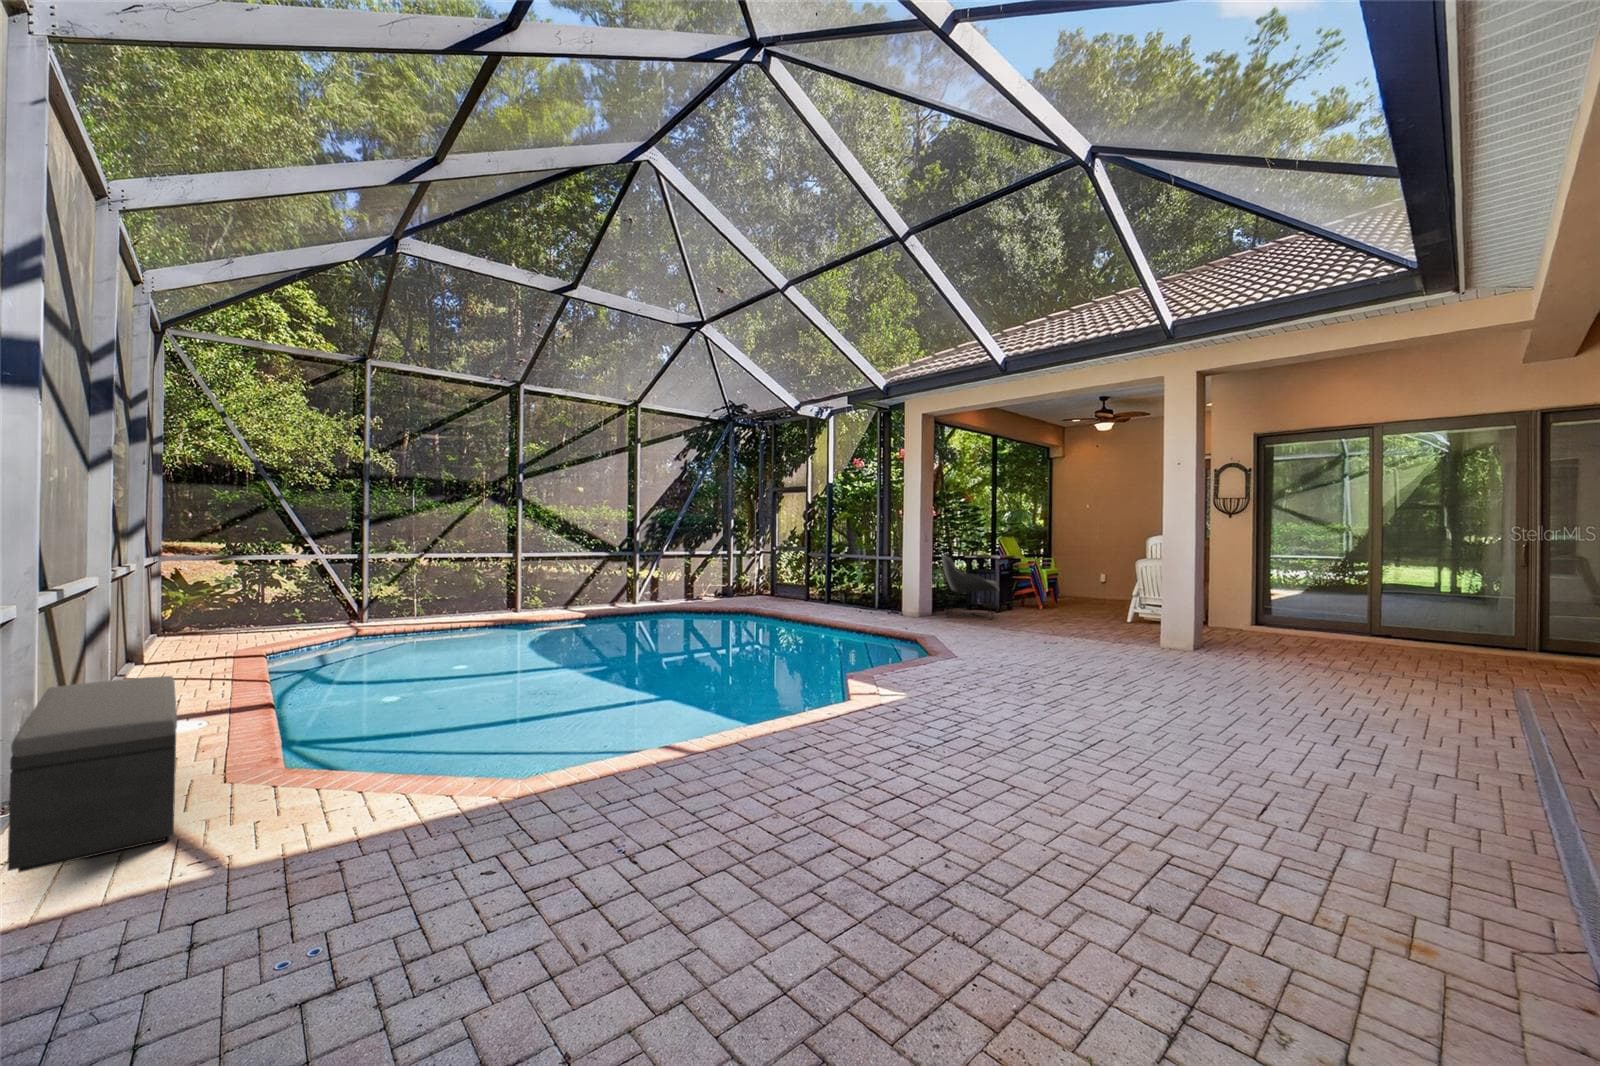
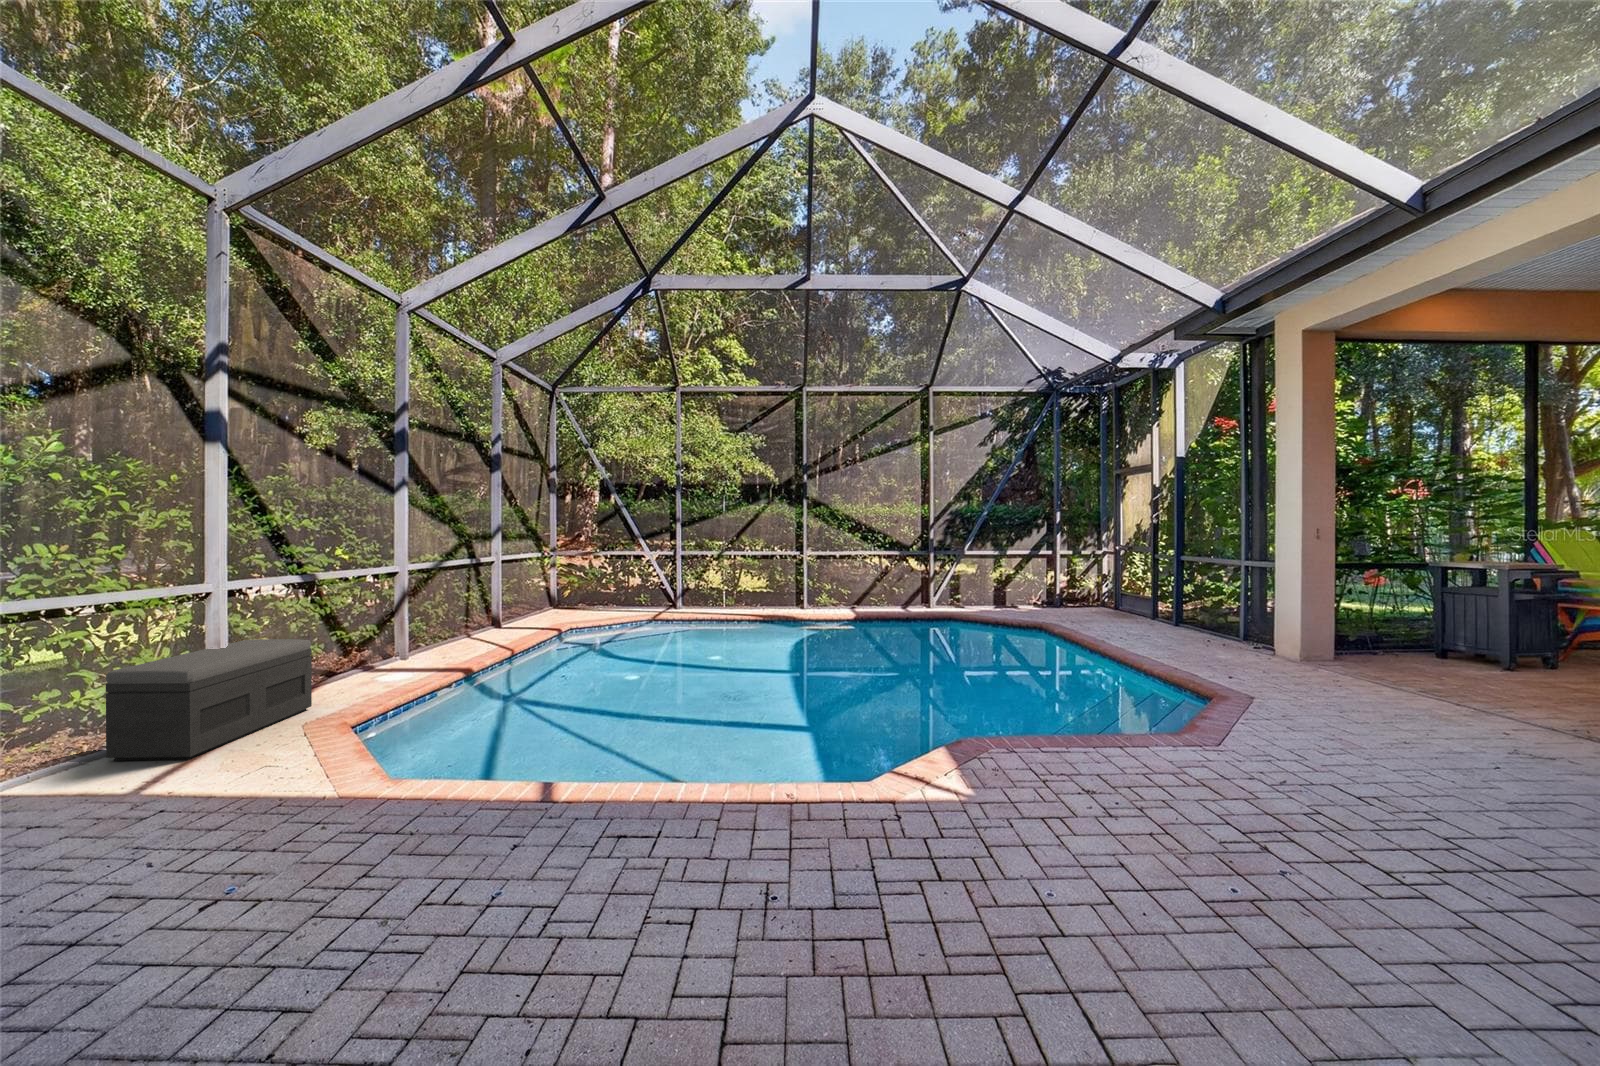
lounge chair: present [942,555,999,620] -> none [1342,559,1471,676]

